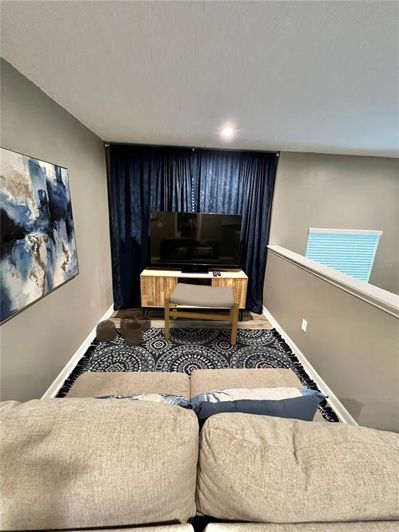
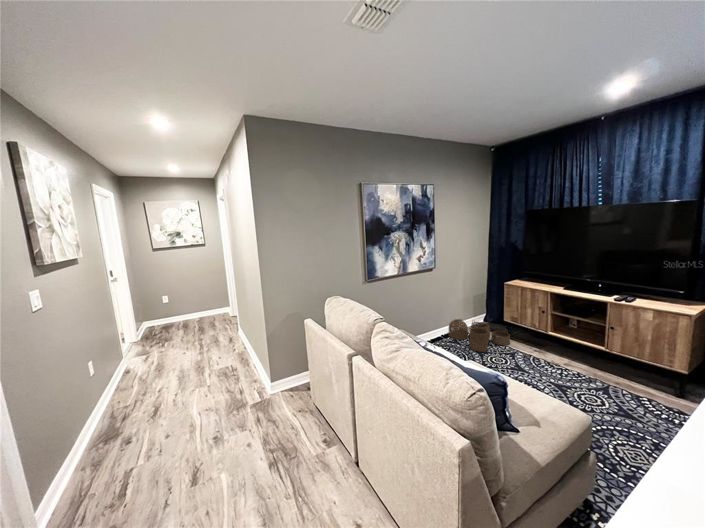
footstool: present [165,283,239,345] -> none [514,300,663,408]

